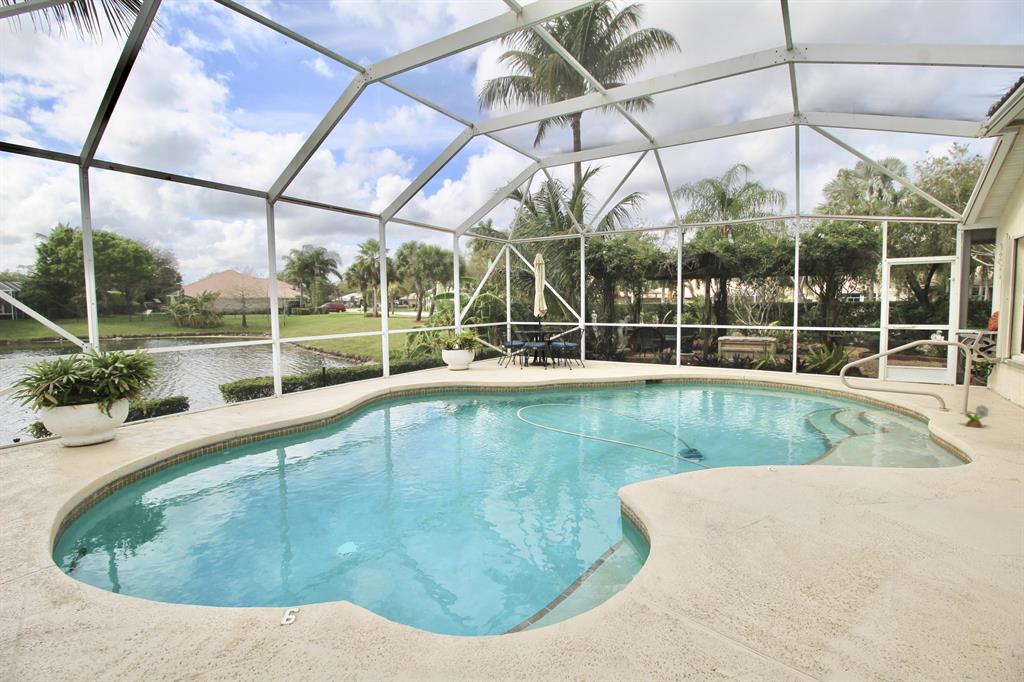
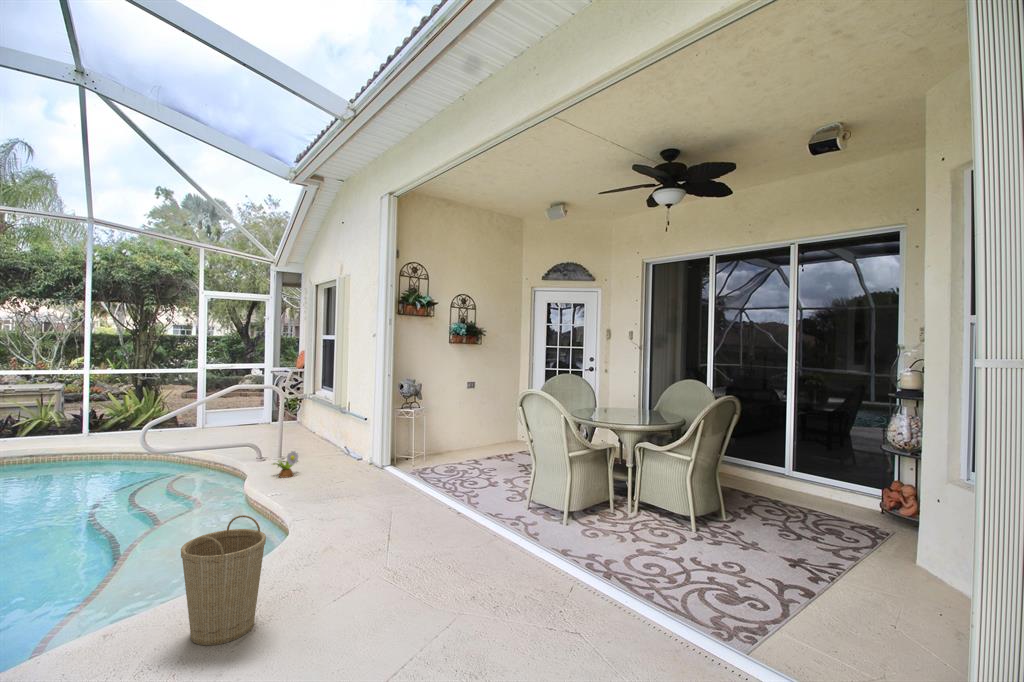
basket: none [904,426,964,498] -> present [181,515,266,645]

